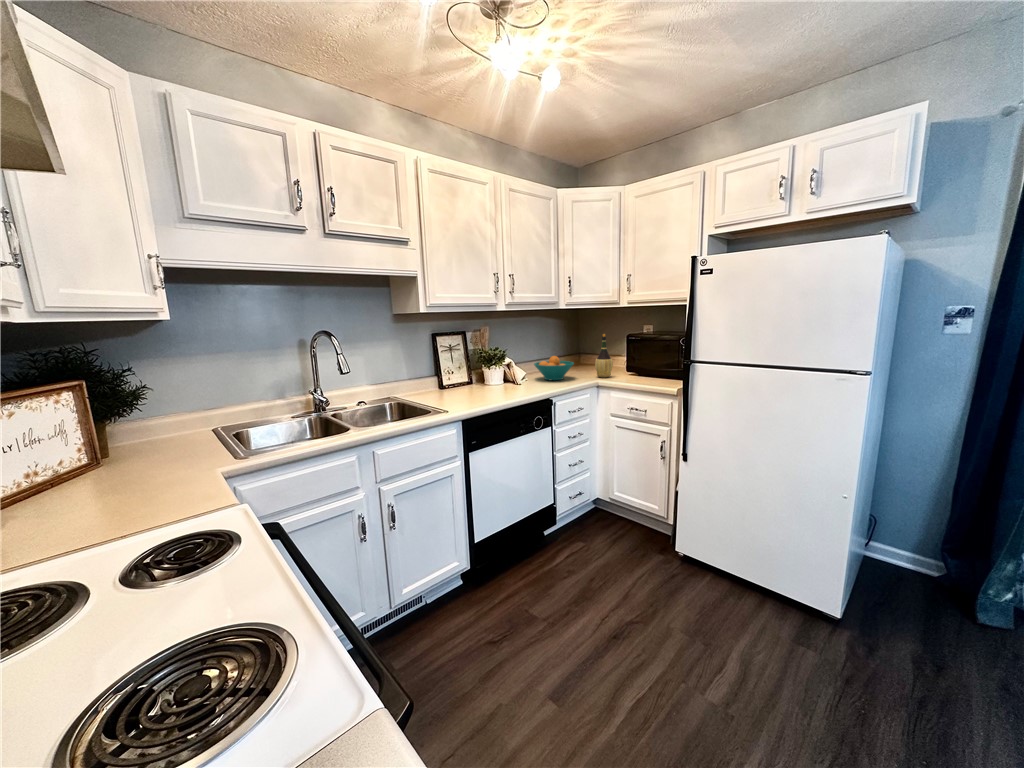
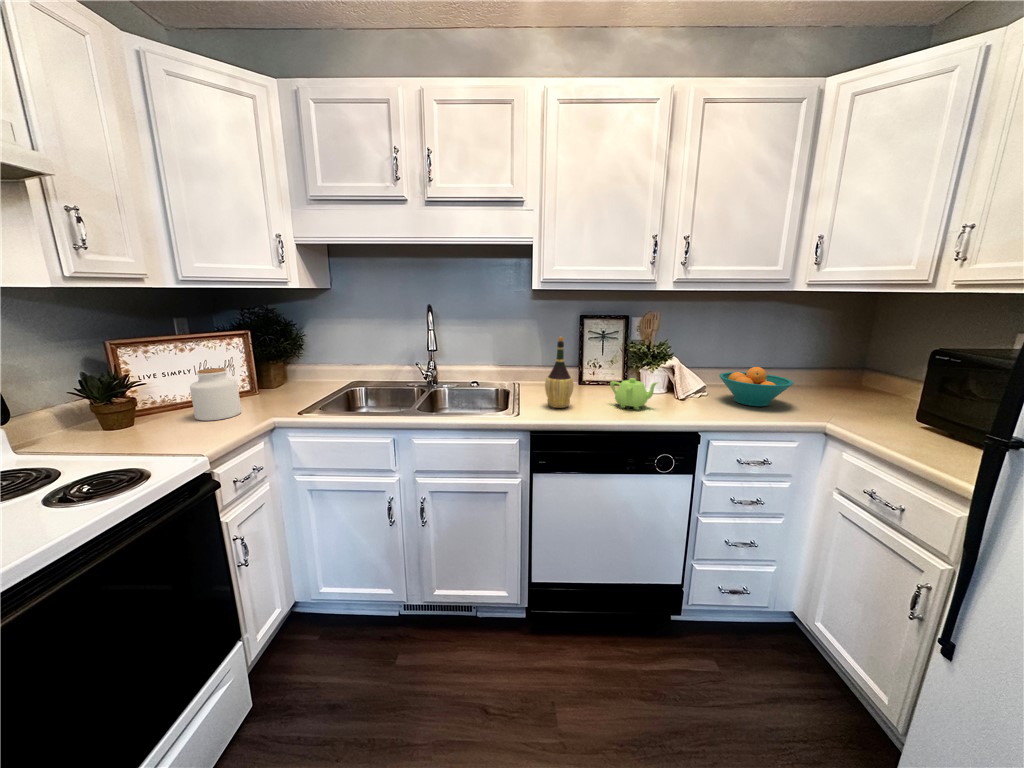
wine bottle: present [595,334,613,377] -> present [545,337,573,408]
teapot: none [485,372,517,395] -> present [610,378,658,410]
jar: none [66,427,146,501] -> present [190,368,241,421]

